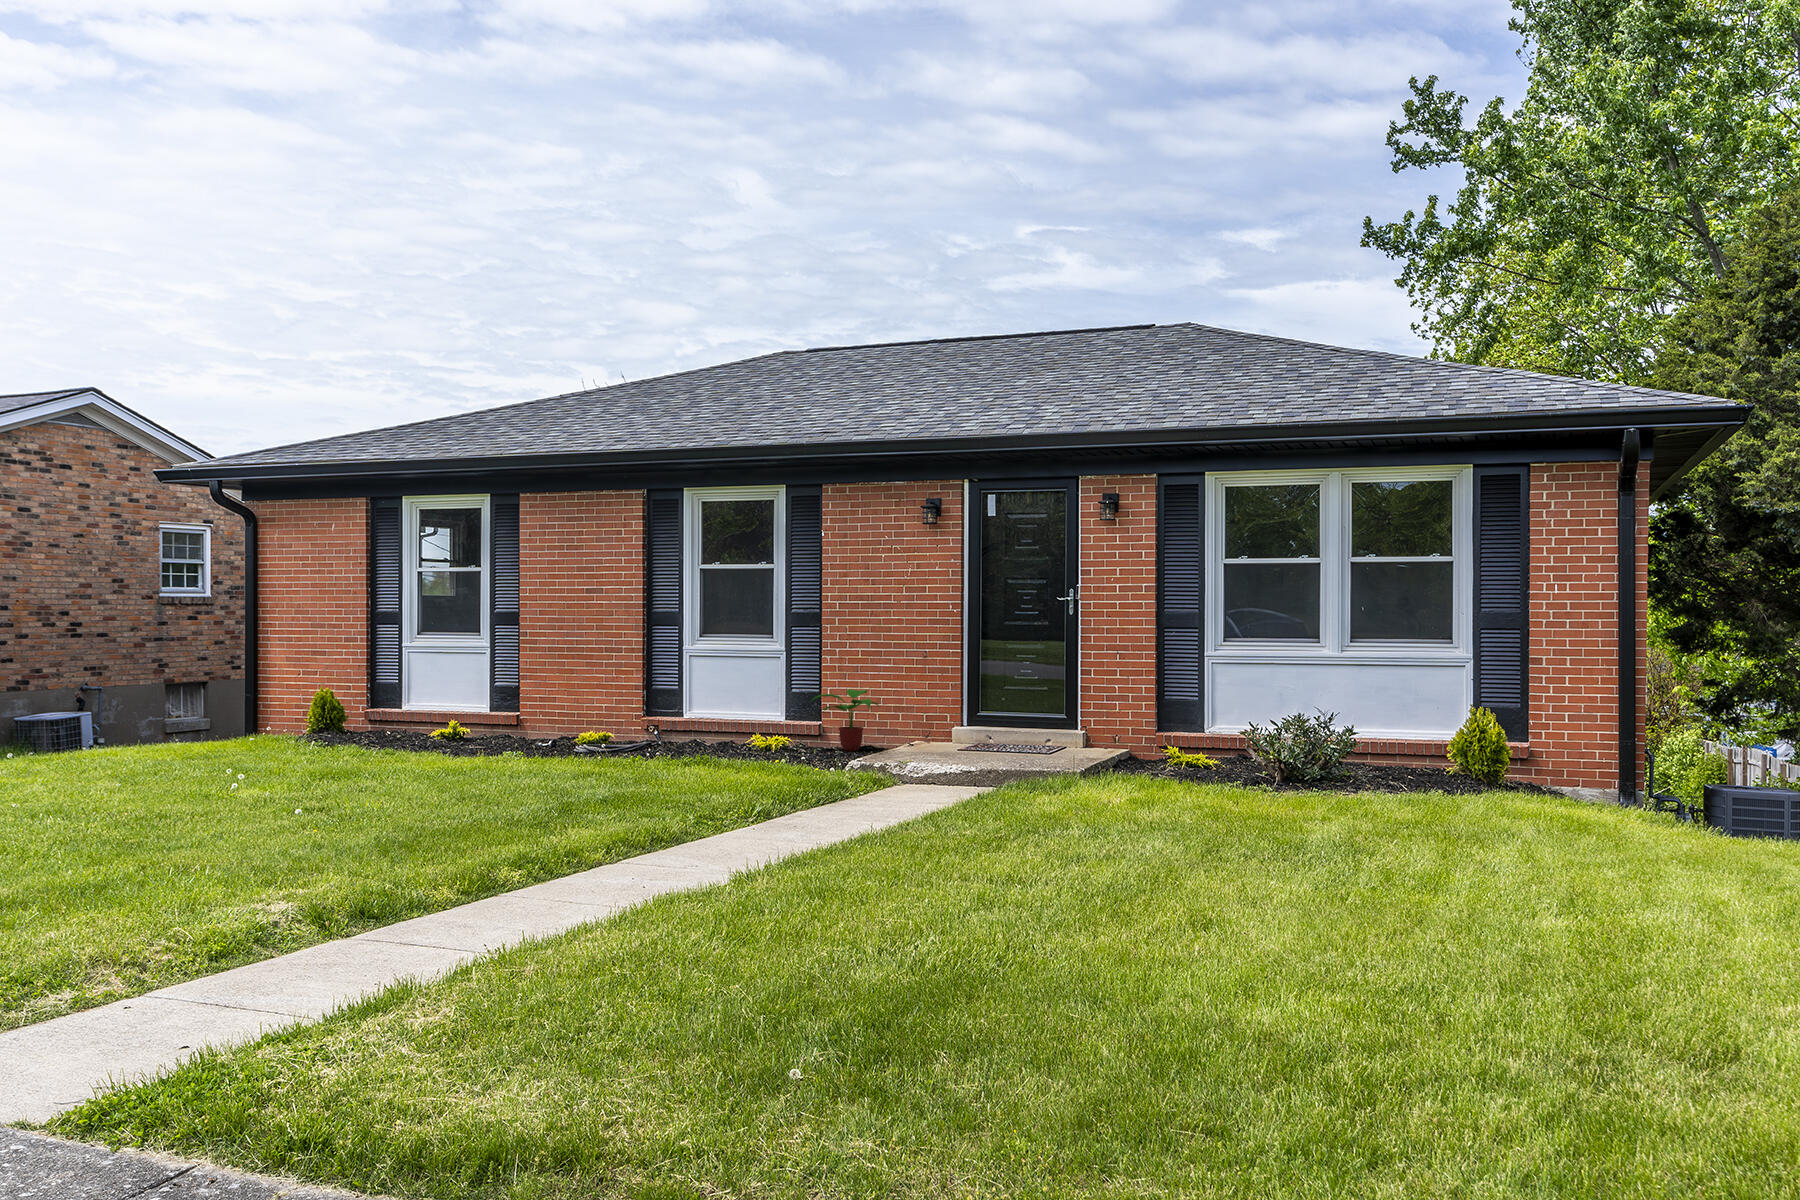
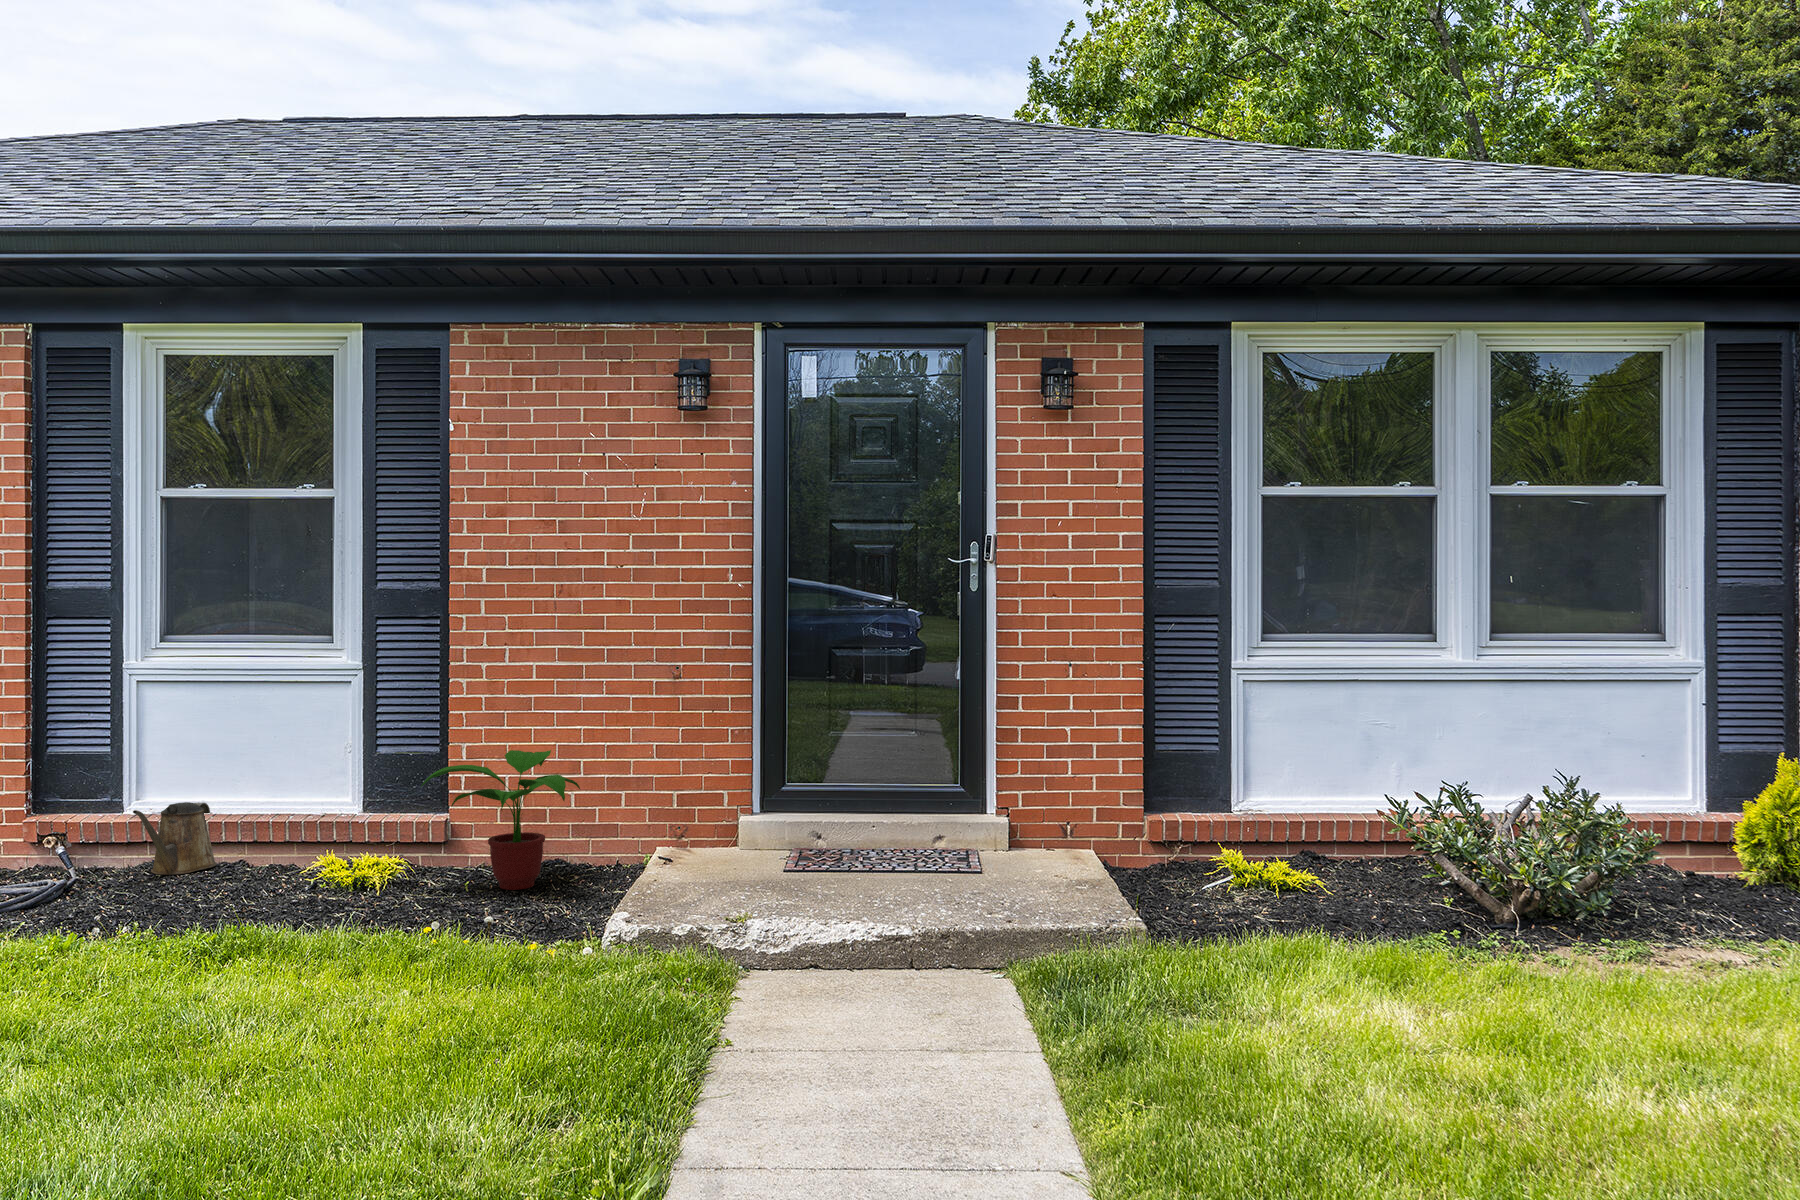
watering can: none [693,710,722,742] -> present [133,802,217,875]

